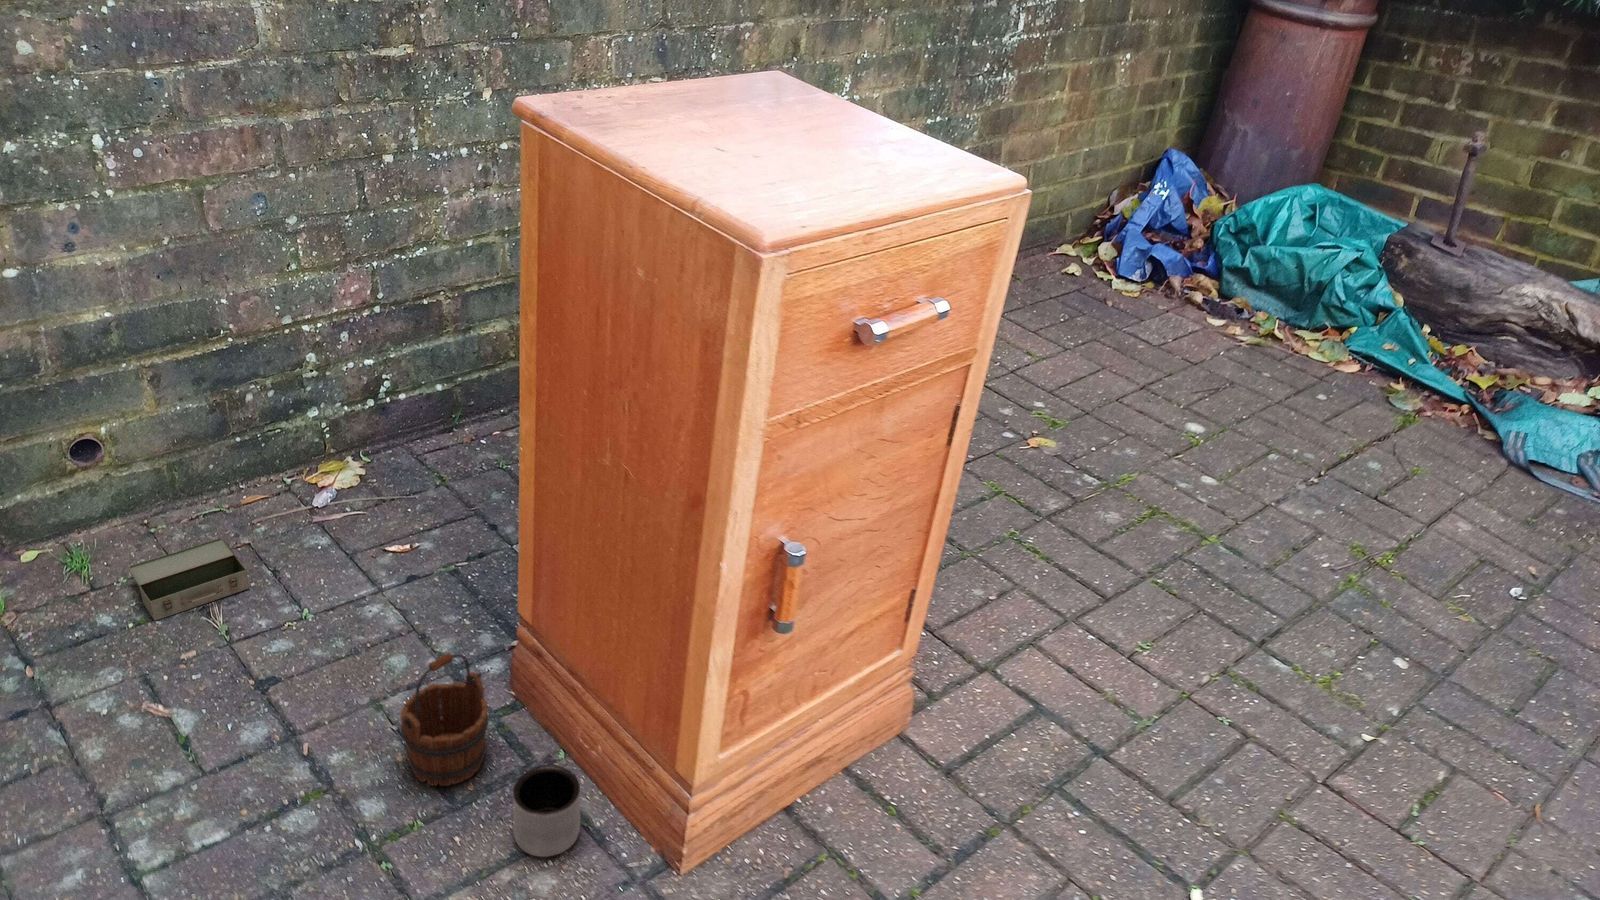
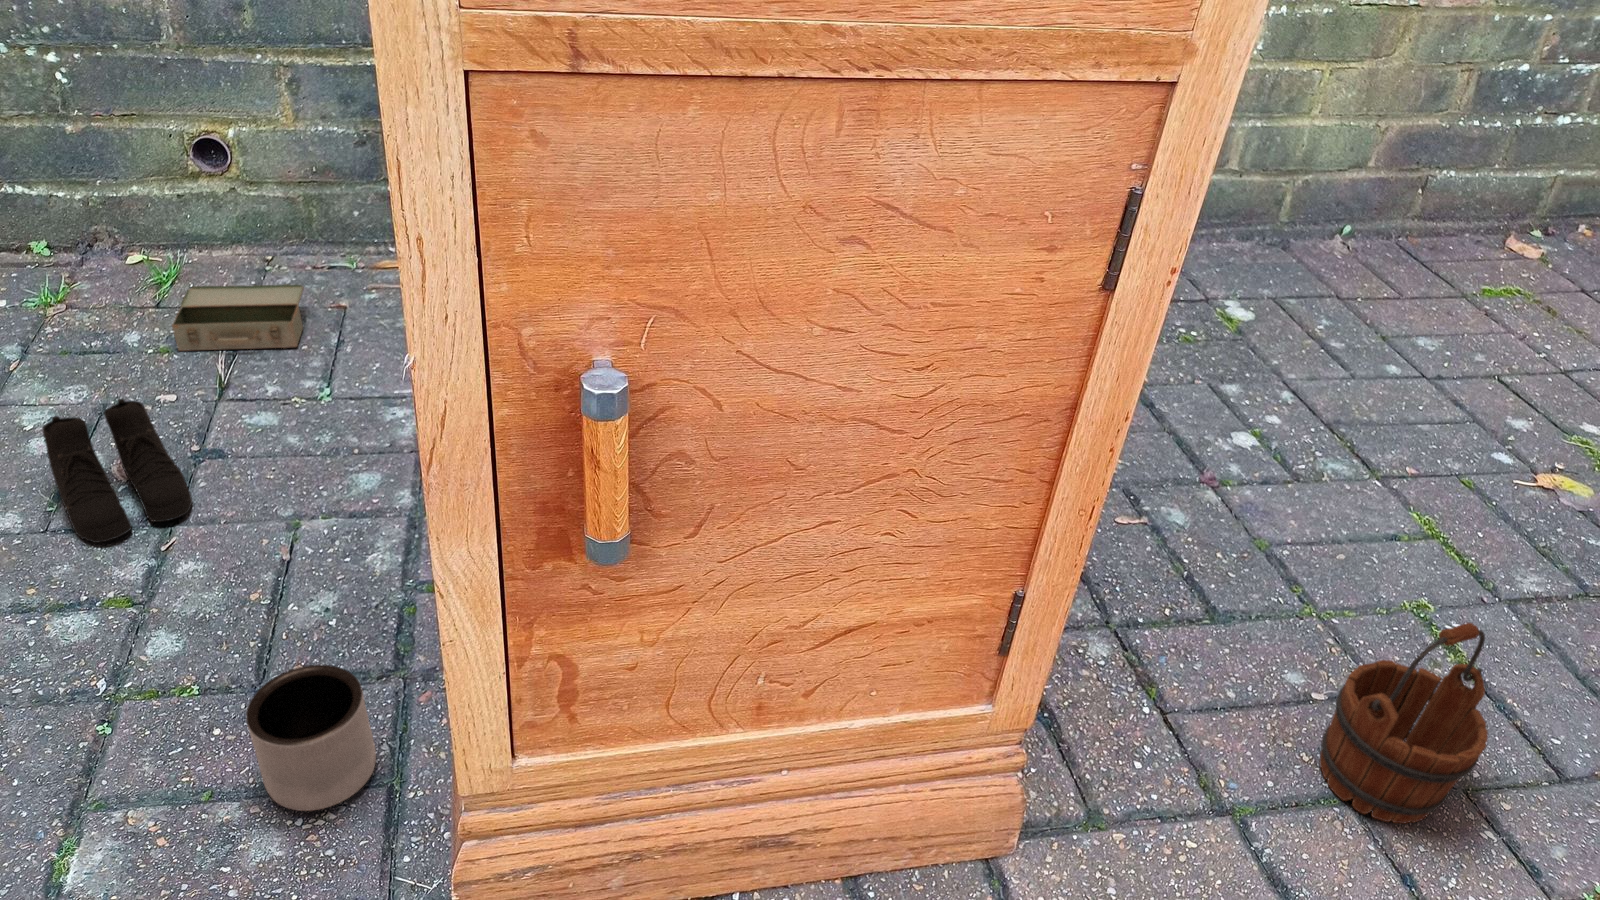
wooden bucket: present [400,653,489,786] -> present [1320,623,1488,823]
boots: none [178,663,303,773] -> present [43,399,192,543]

